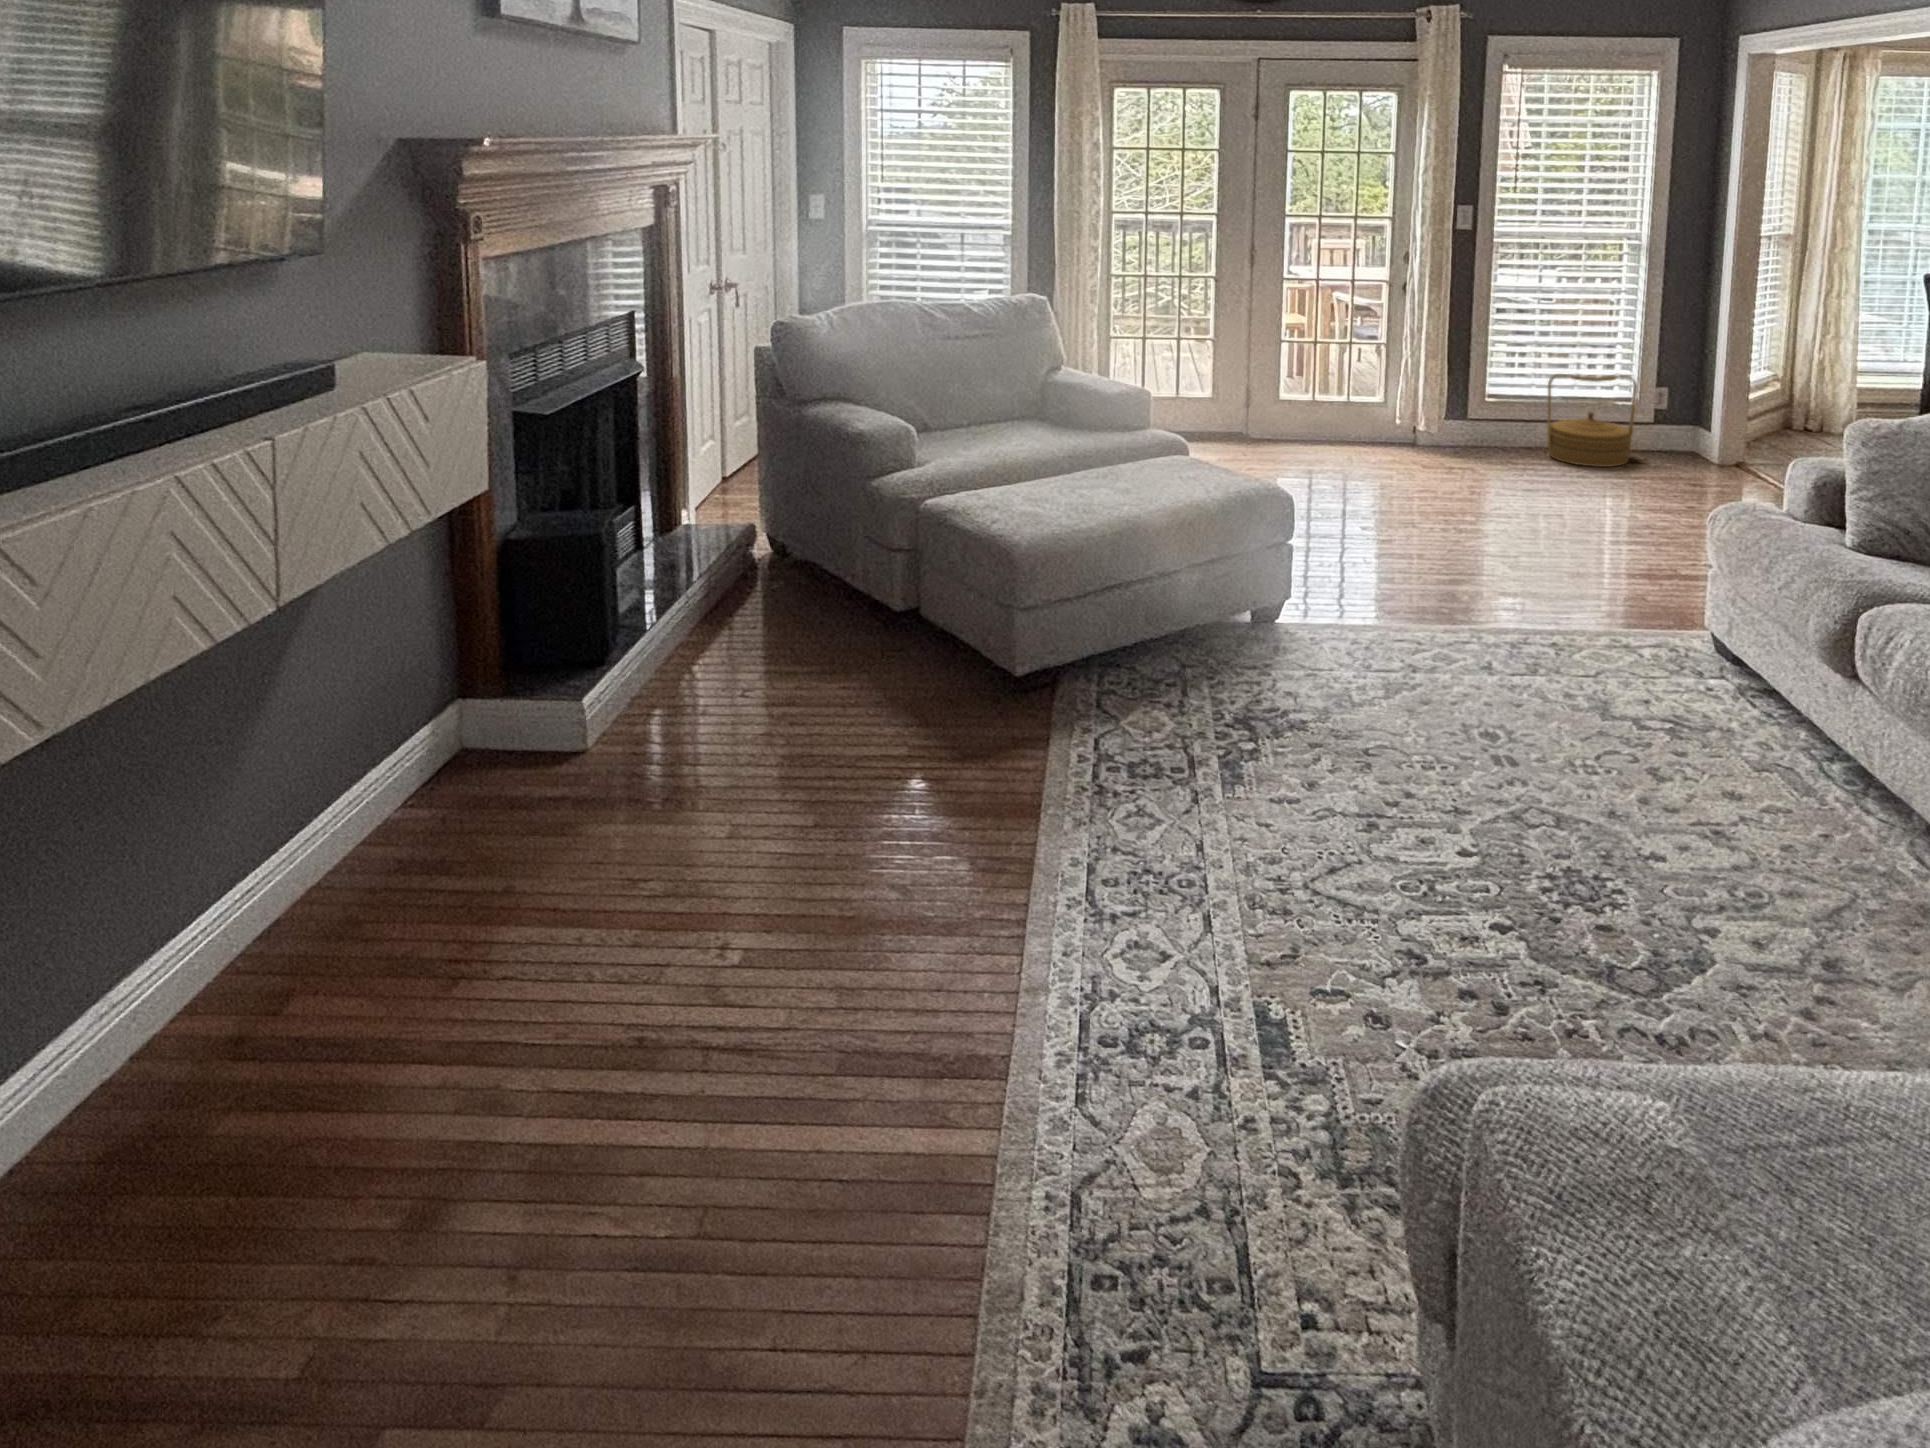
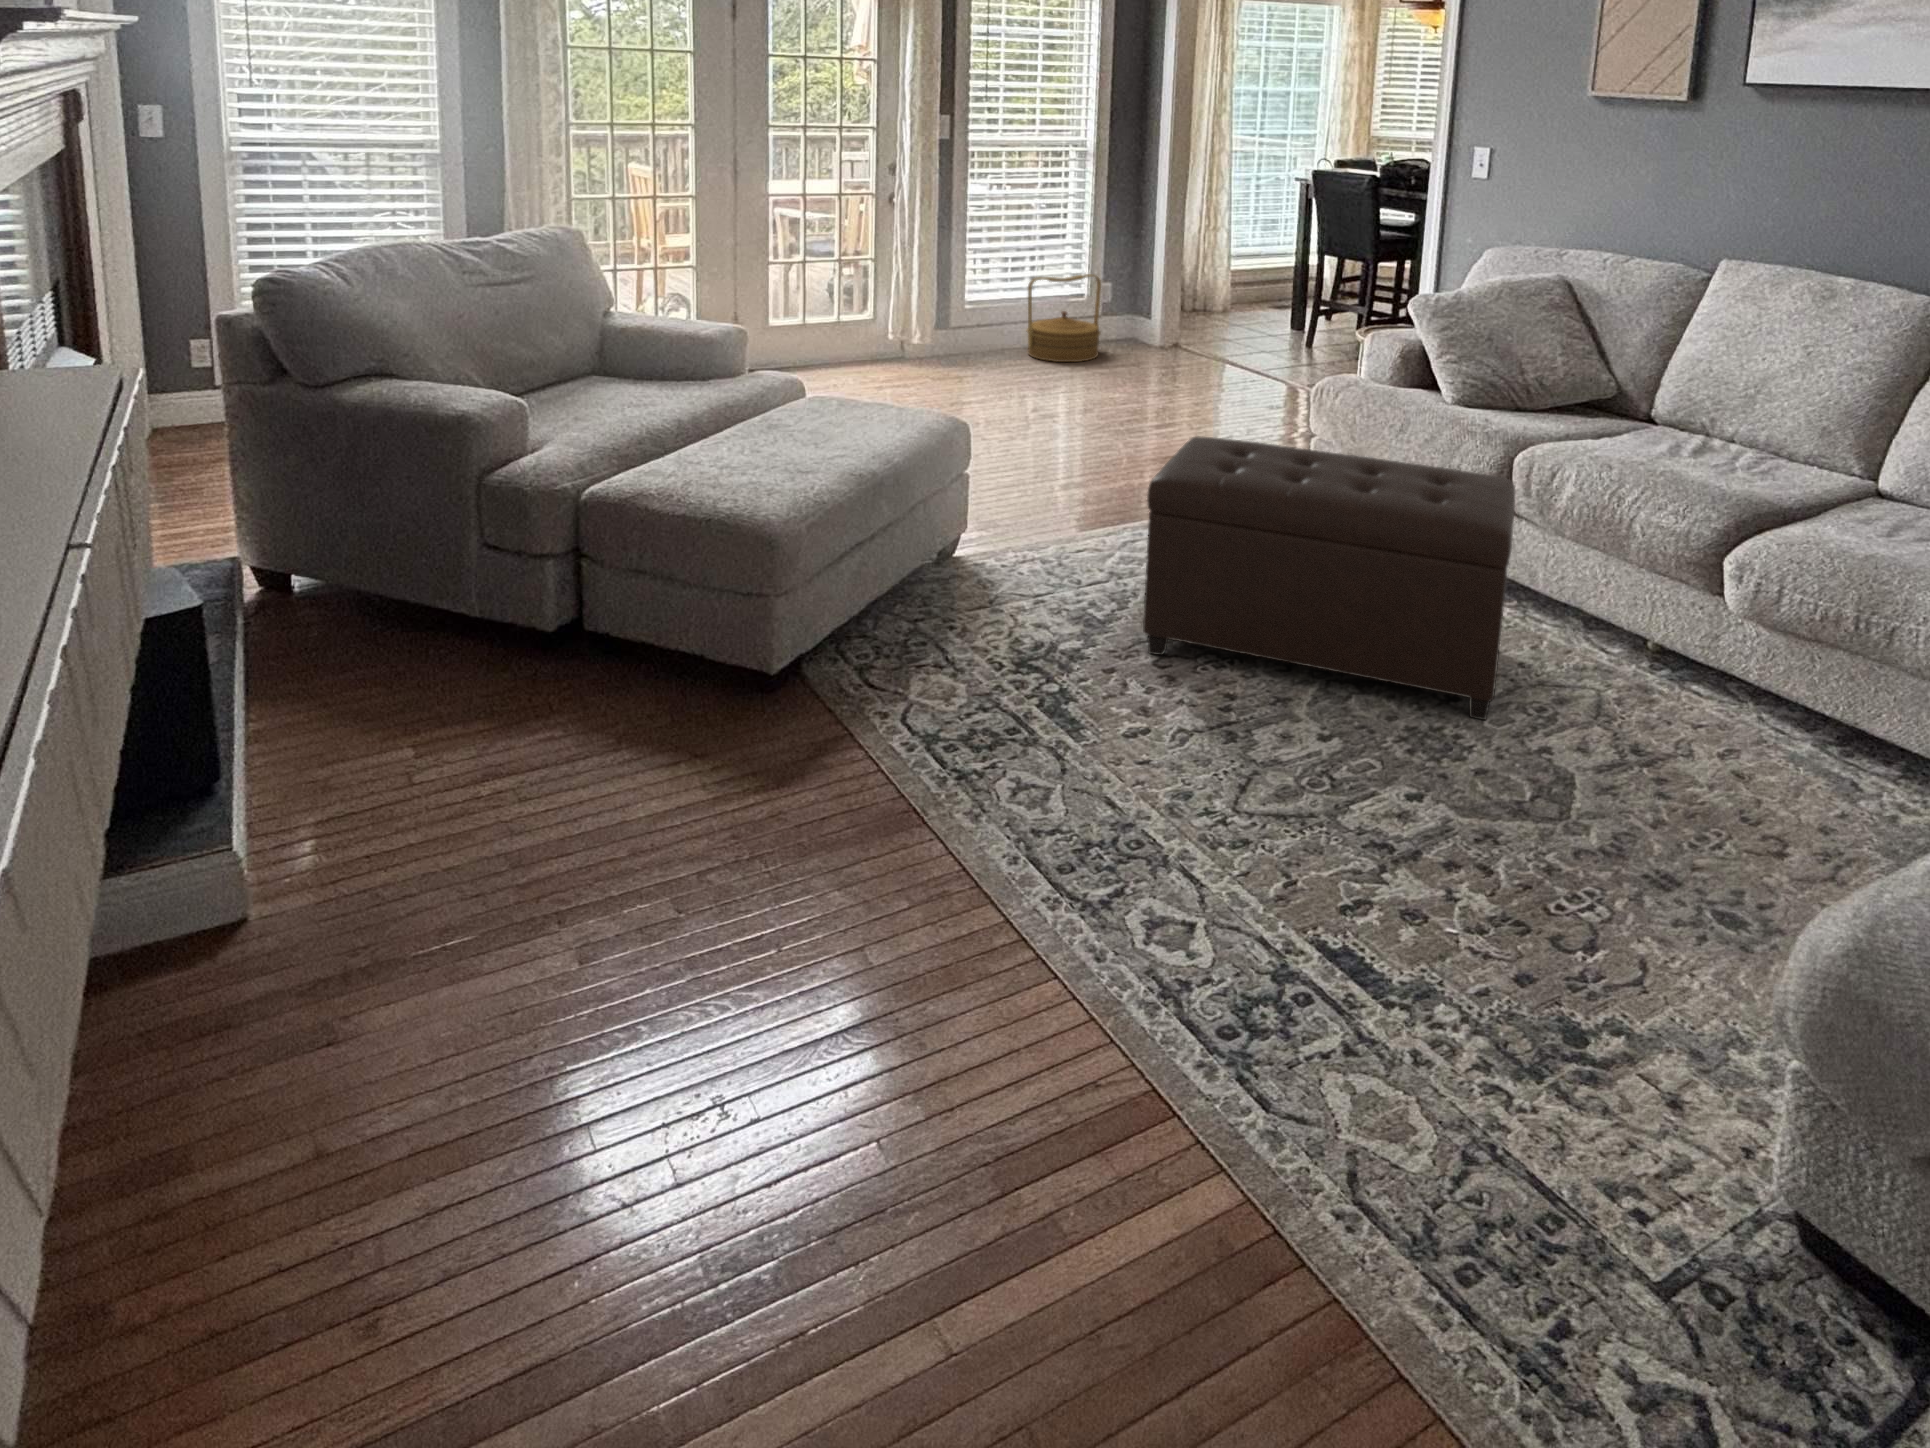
ottoman: none [1367,535,1794,889] -> present [1143,436,1516,720]

